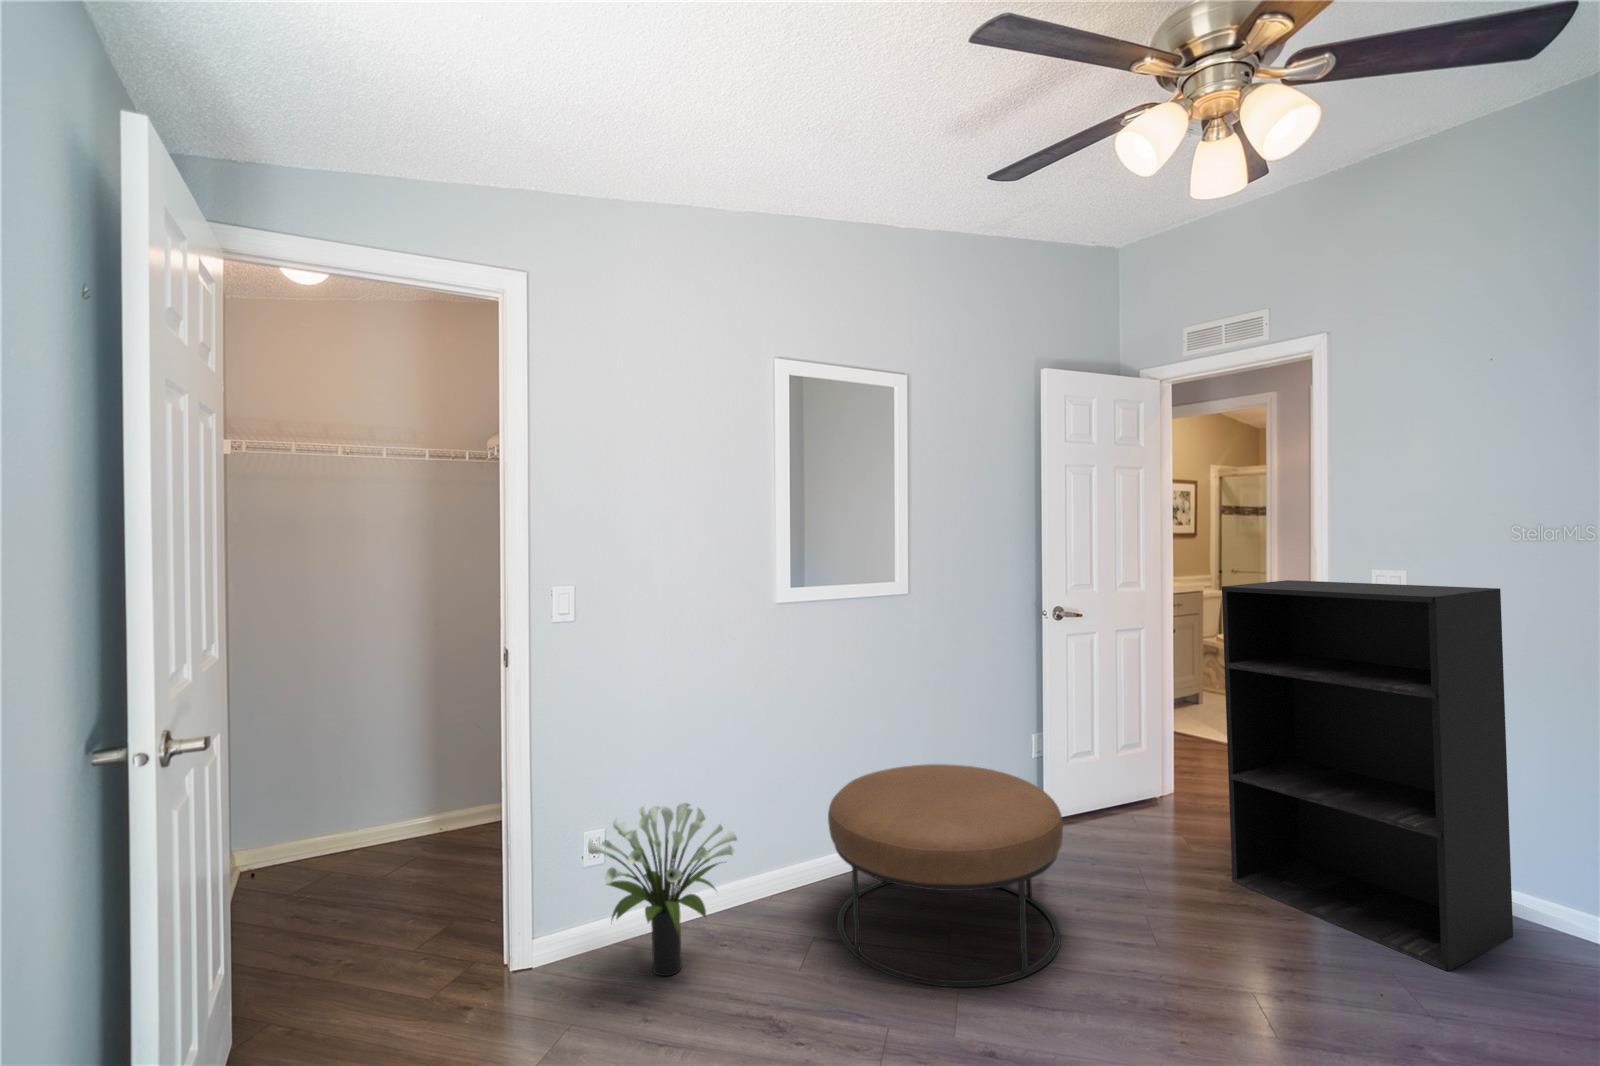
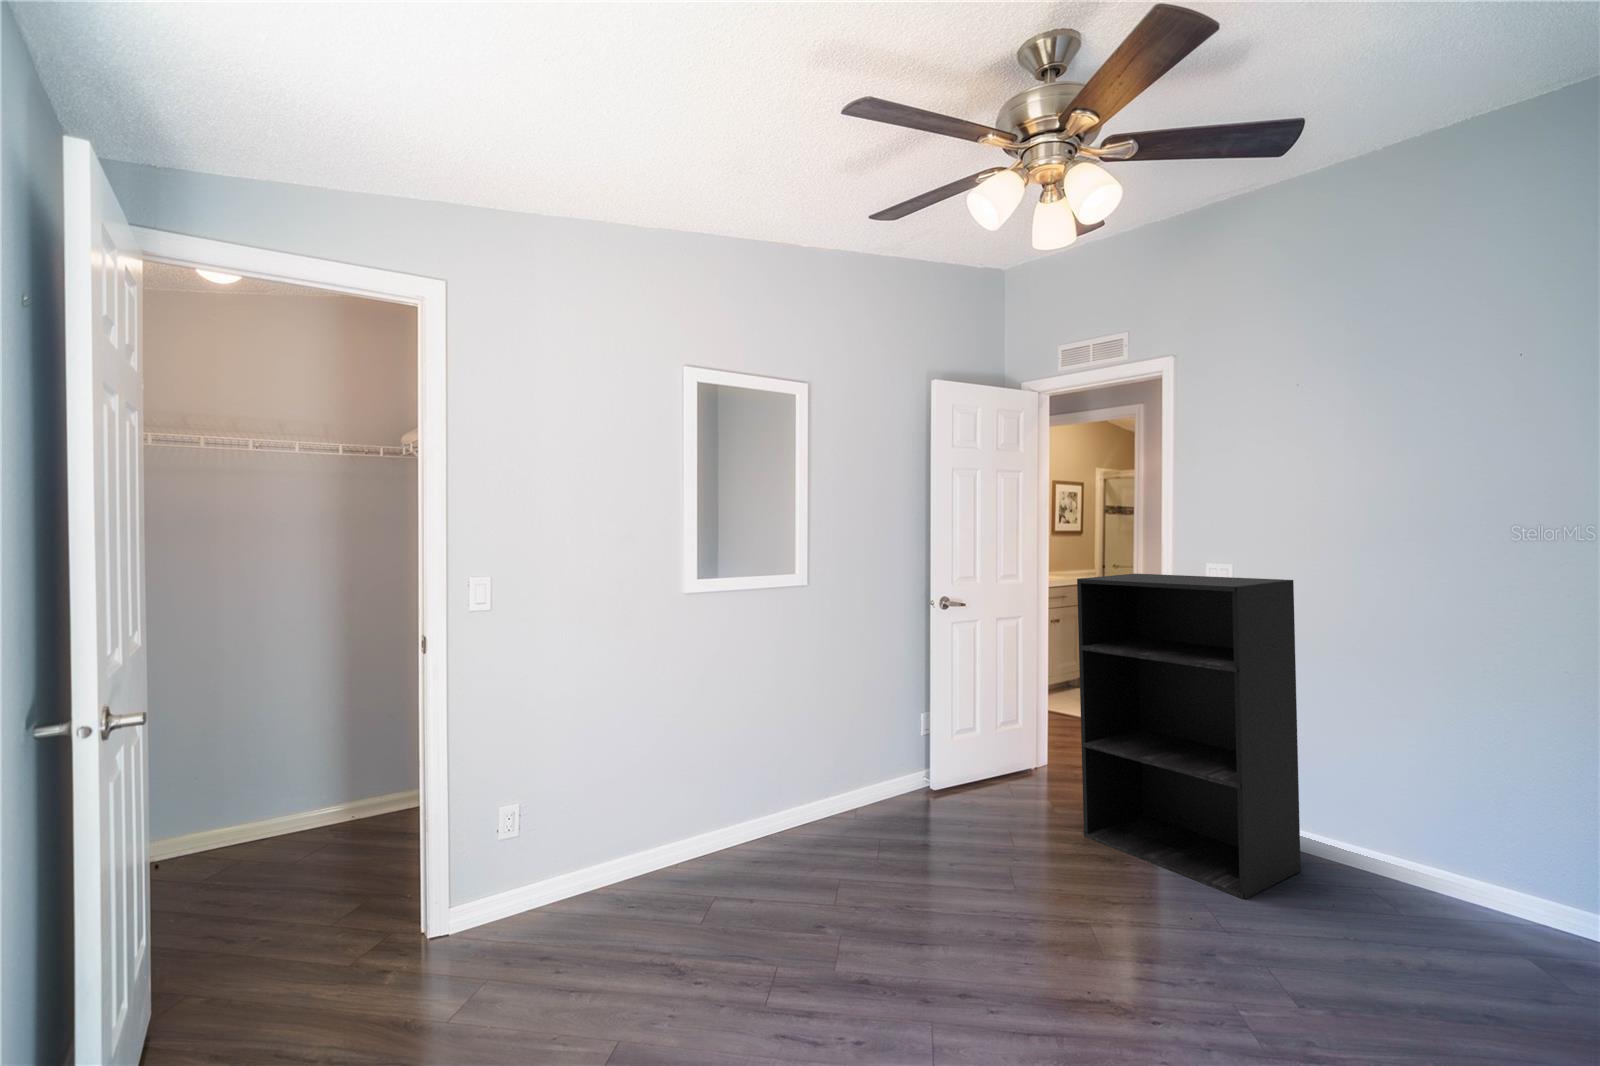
ottoman: present [828,764,1063,987] -> none [729,740,934,931]
potted plant: present [588,803,737,976] -> none [503,777,644,934]

